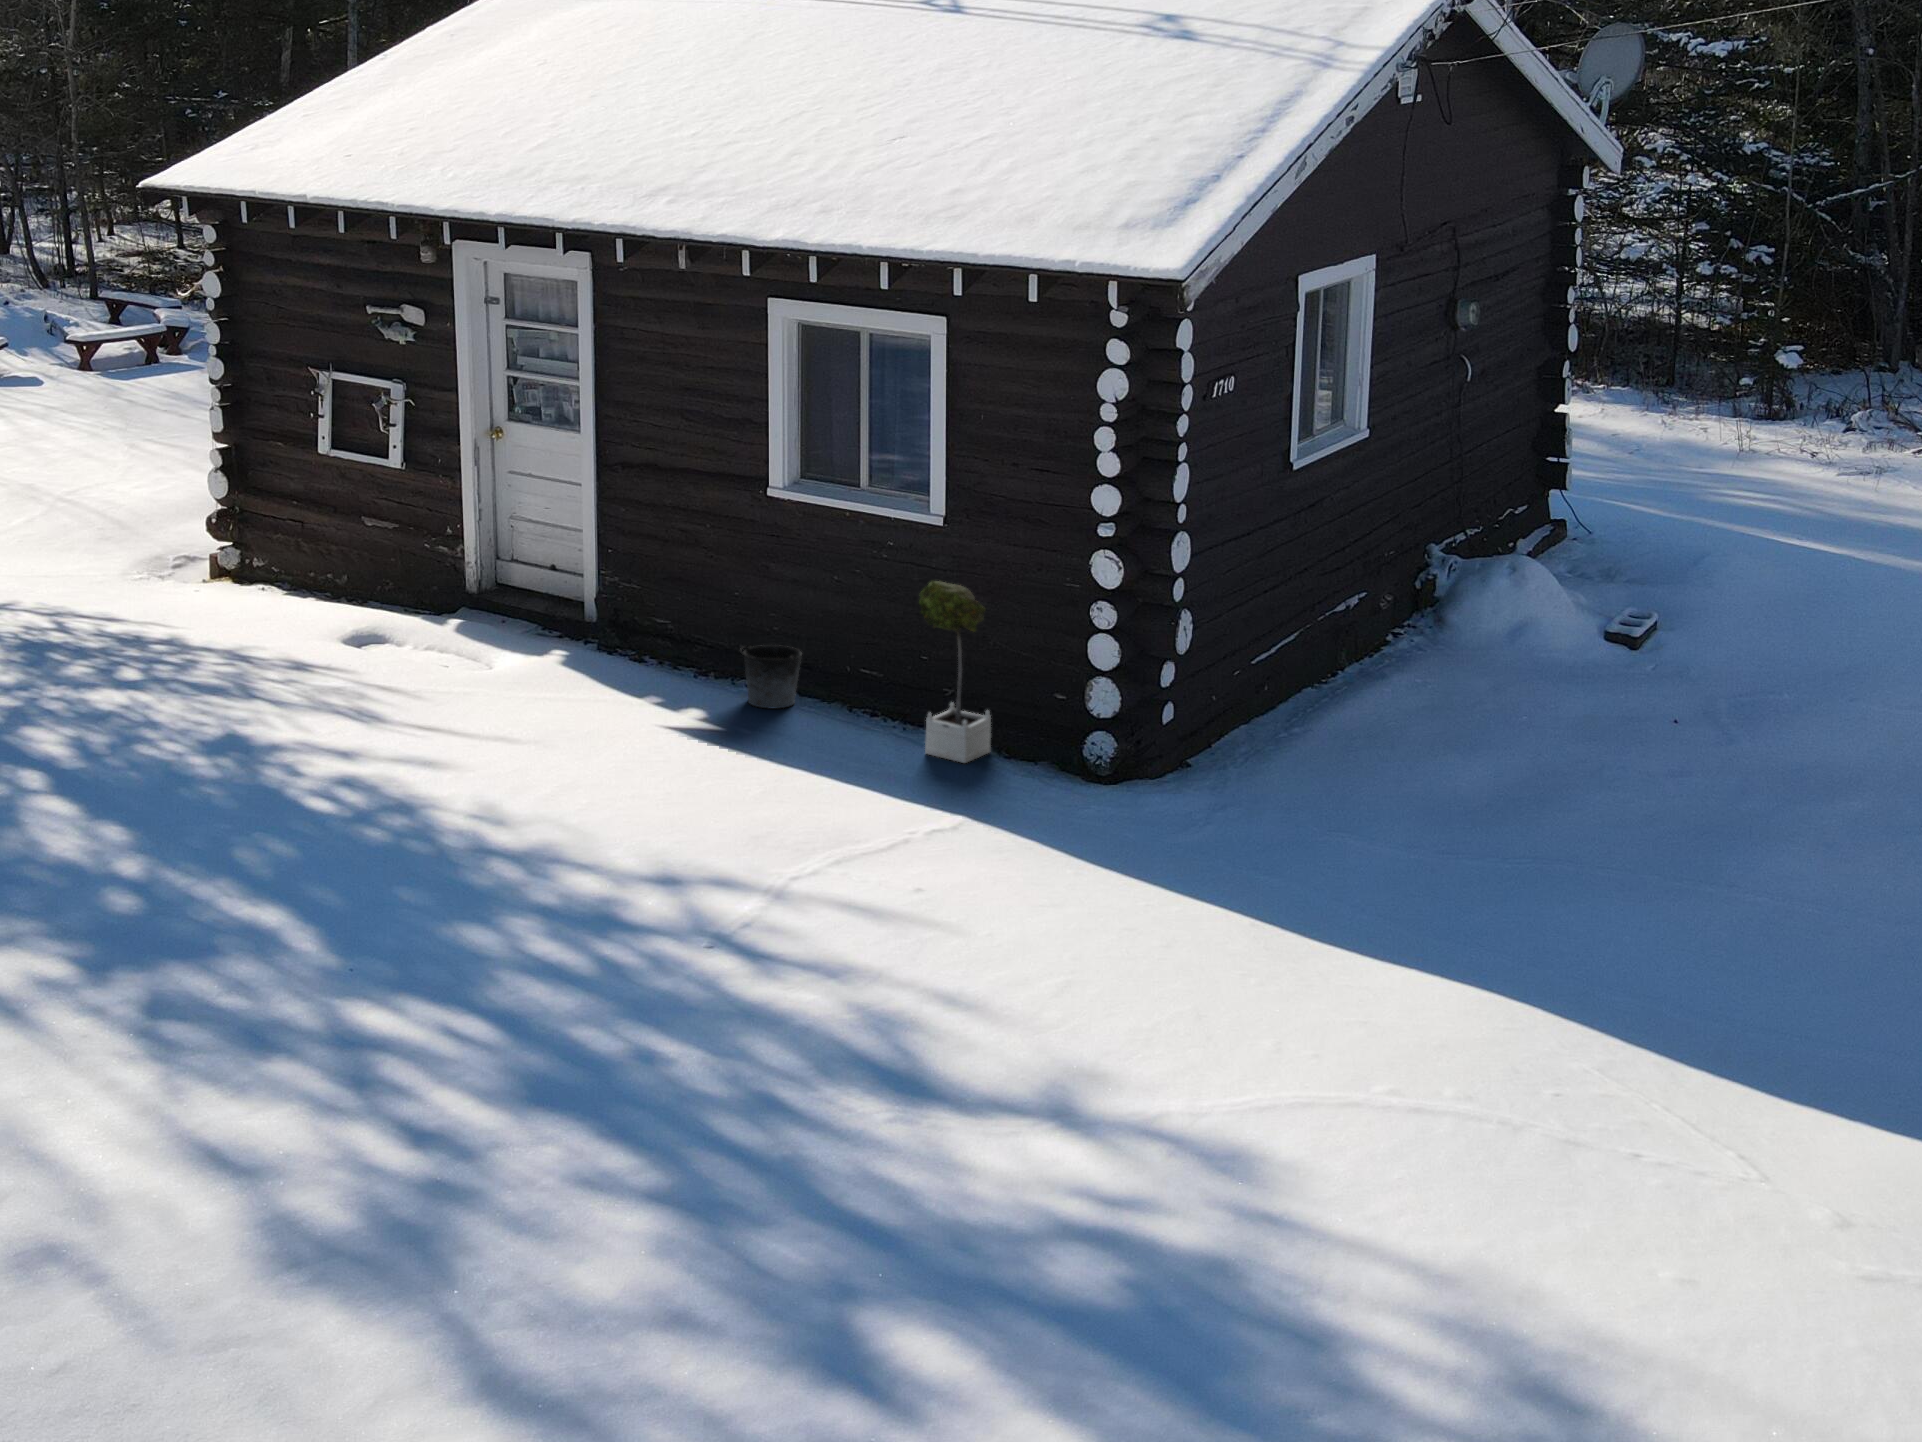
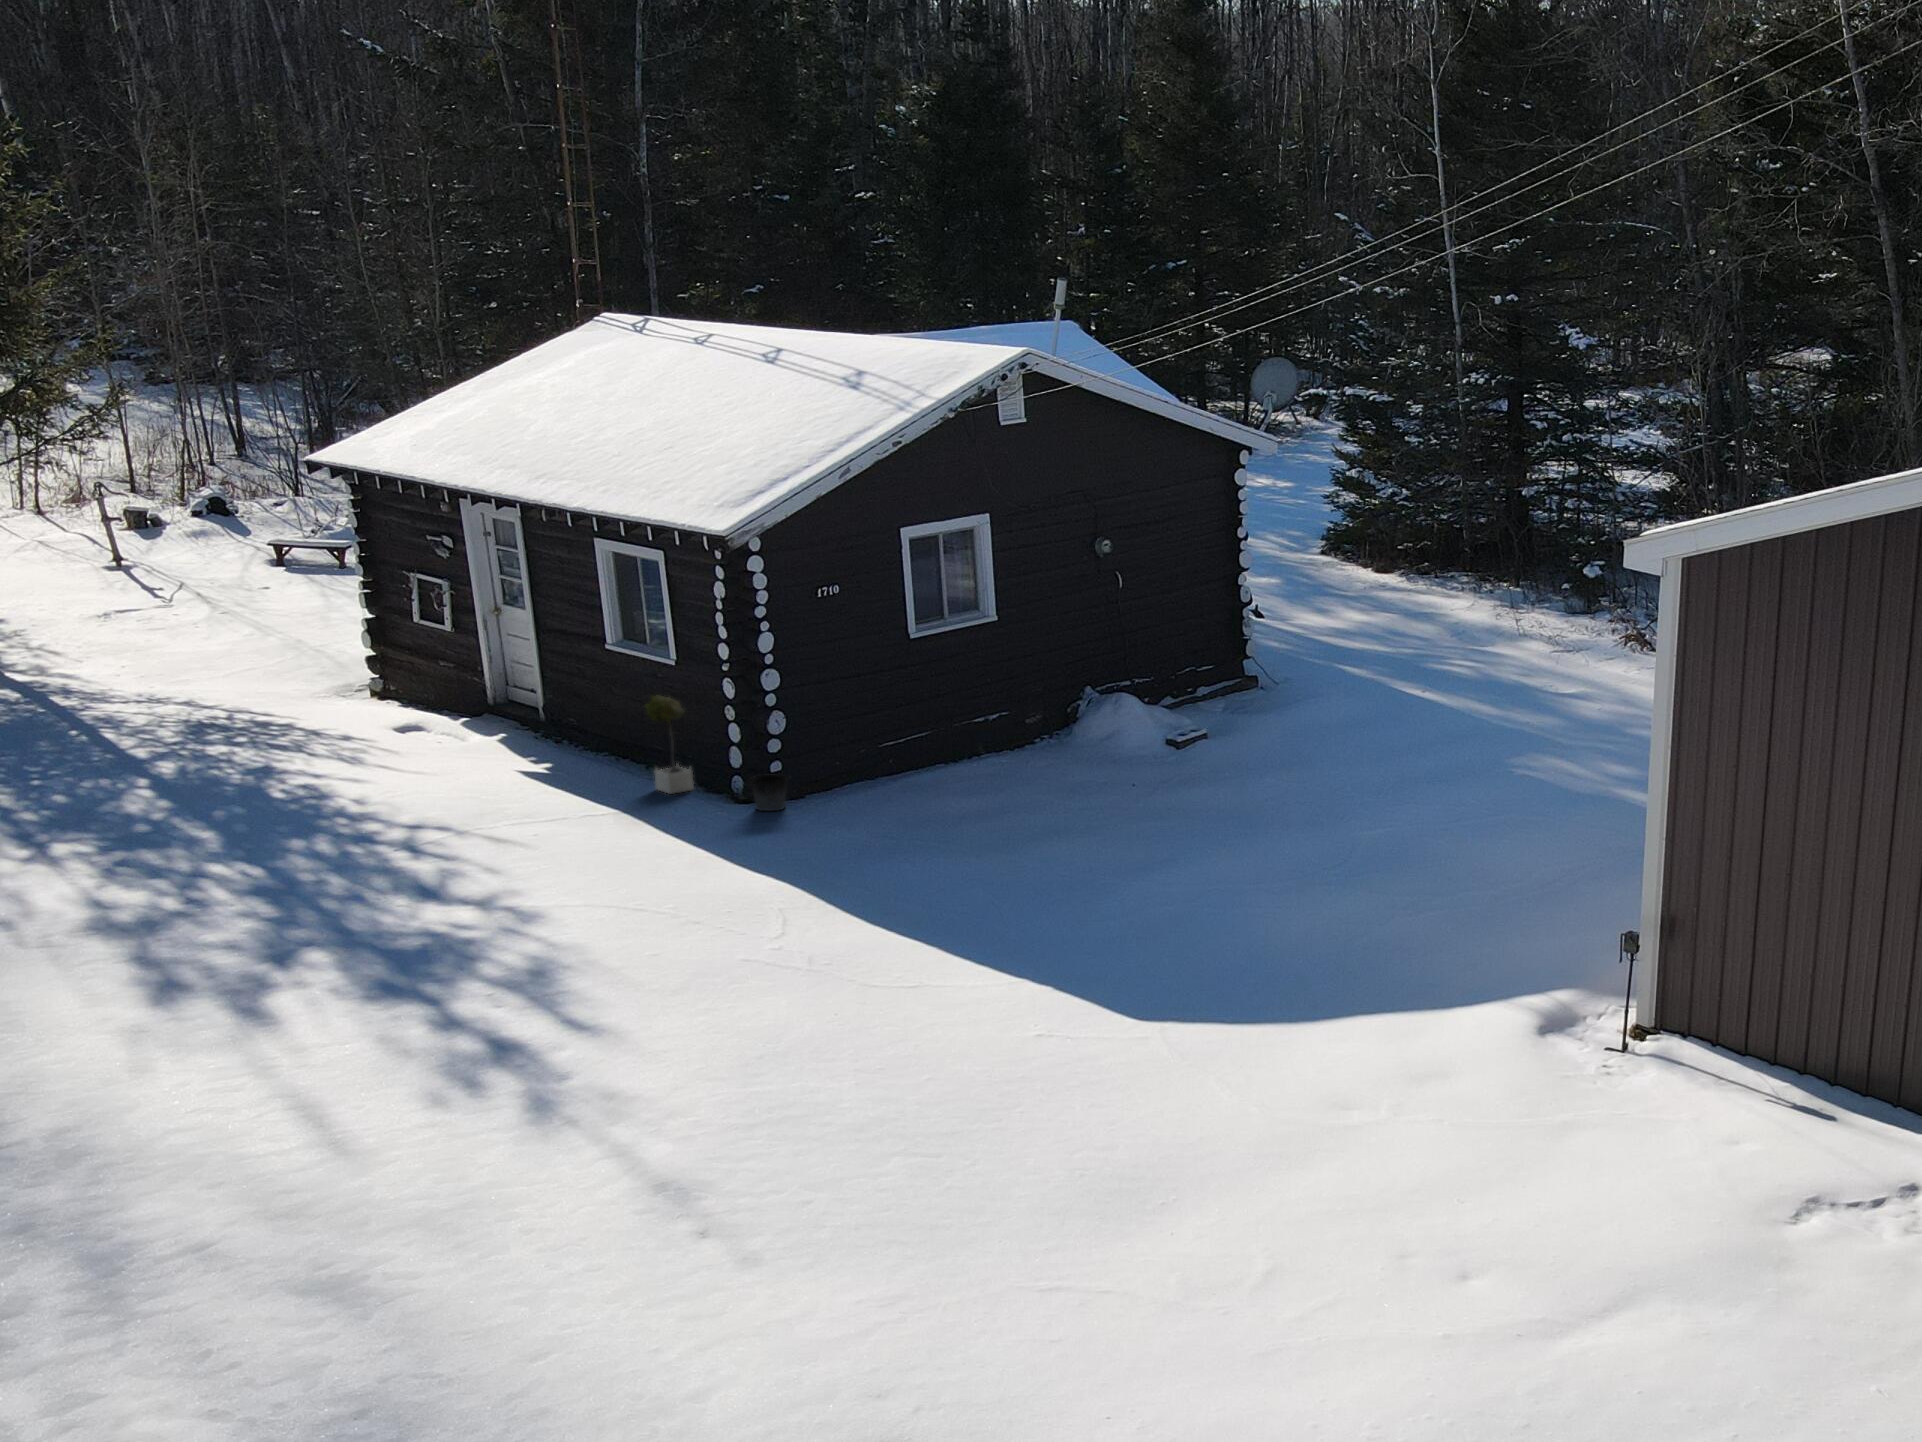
bucket: present [741,643,802,709] -> present [750,775,788,811]

